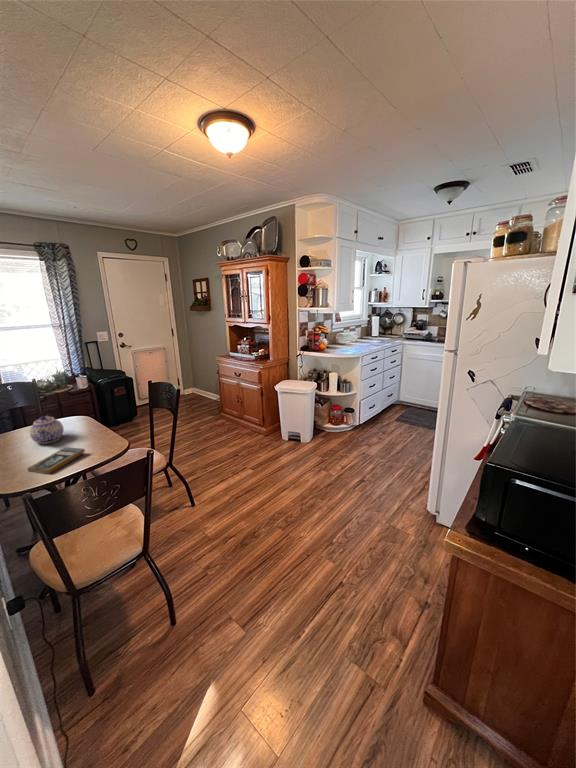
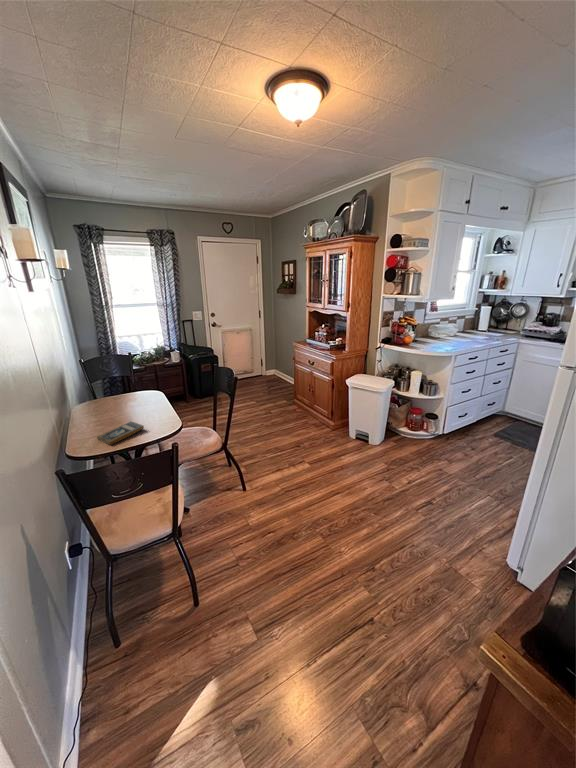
teapot: present [30,415,64,444] -> none [109,389,136,415]

